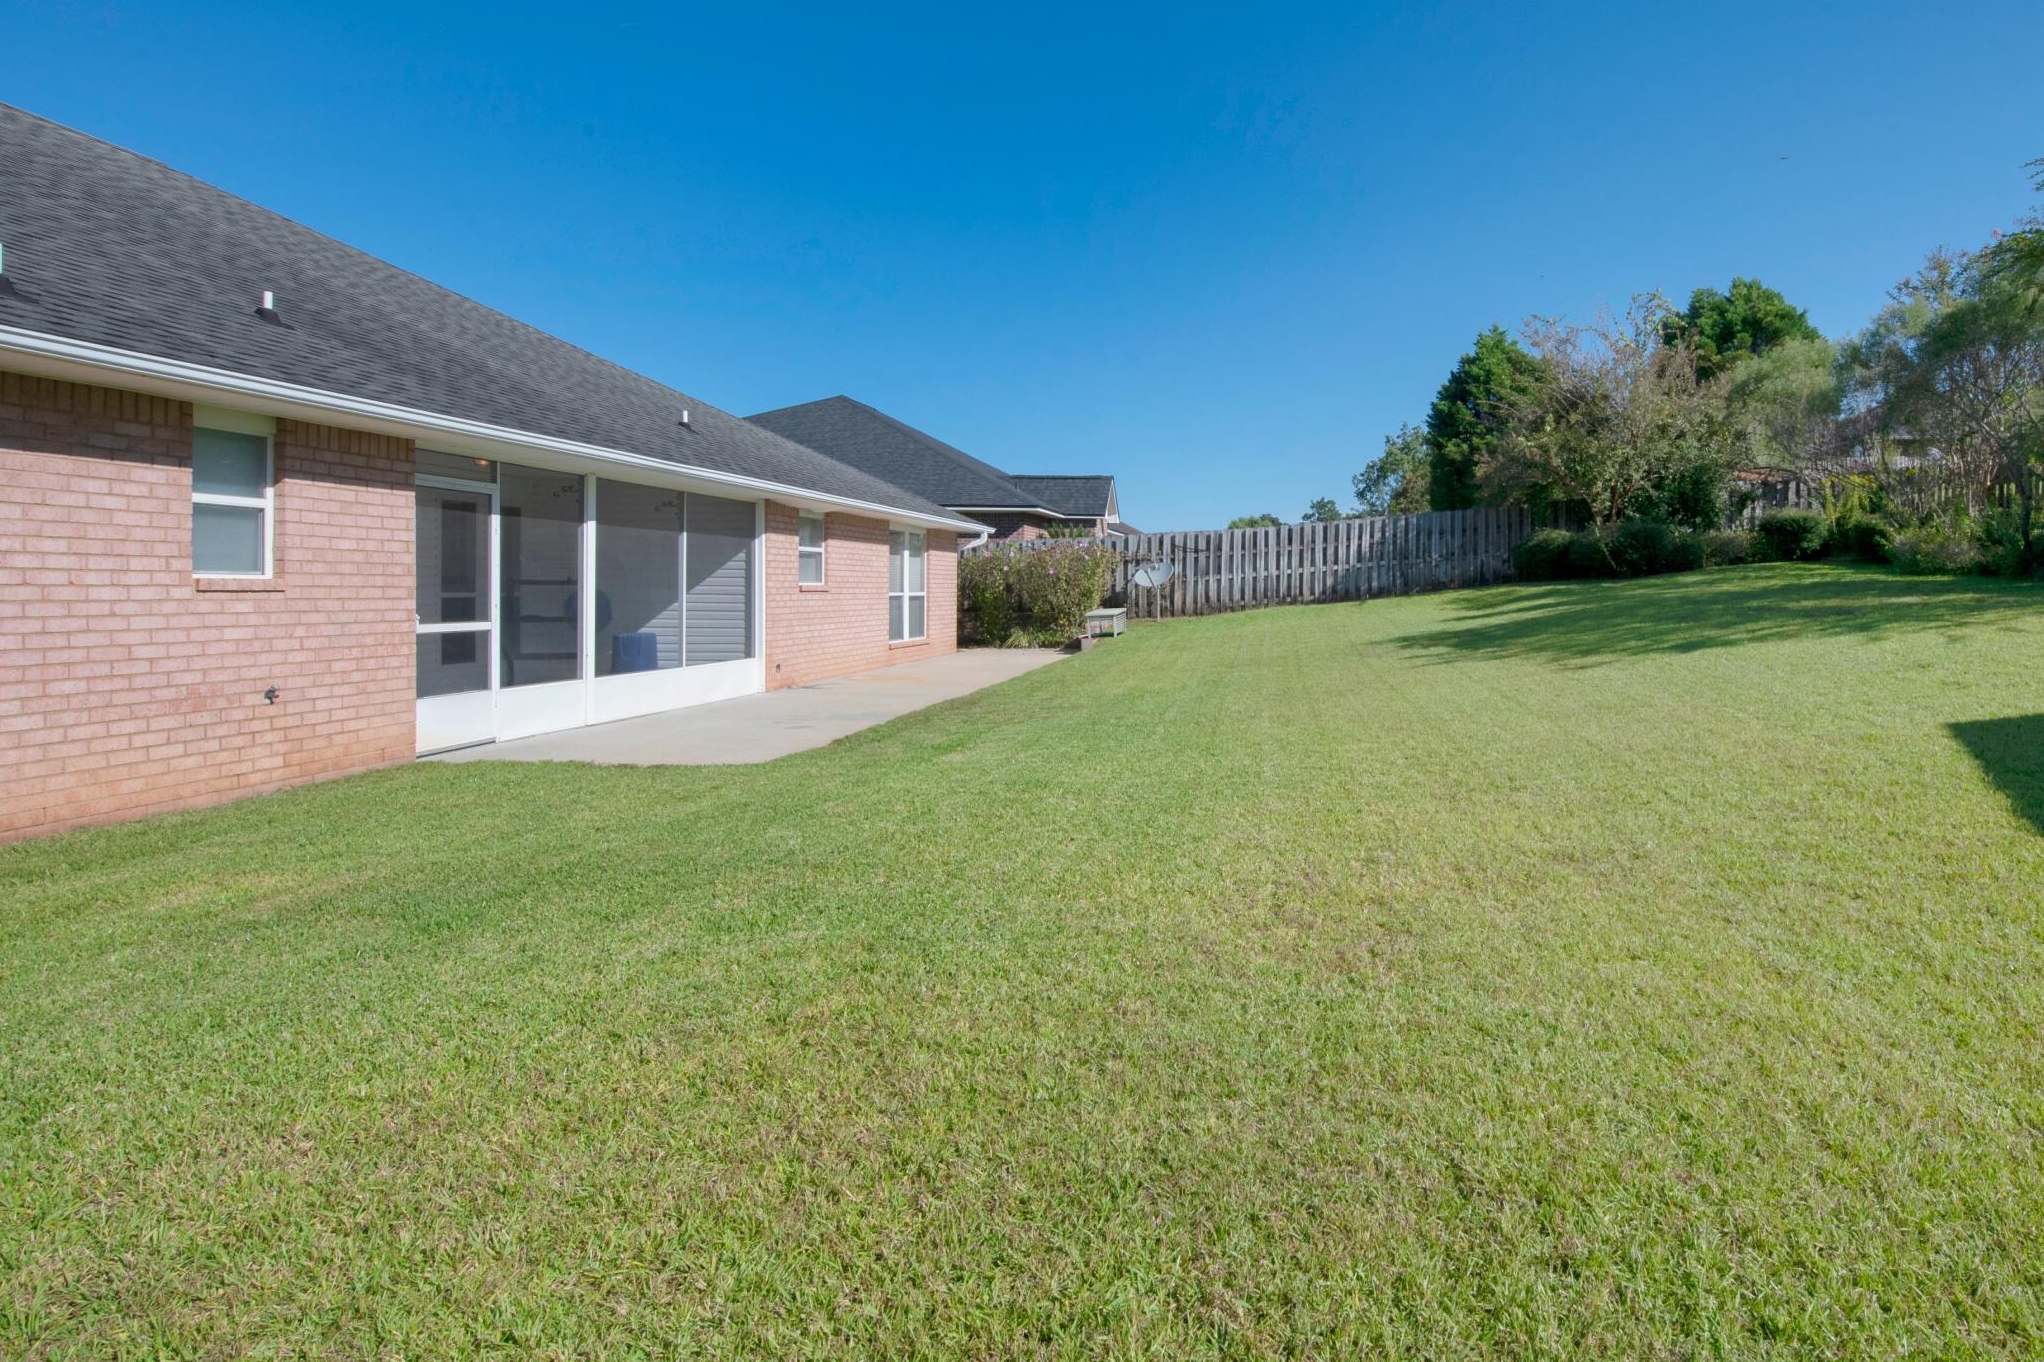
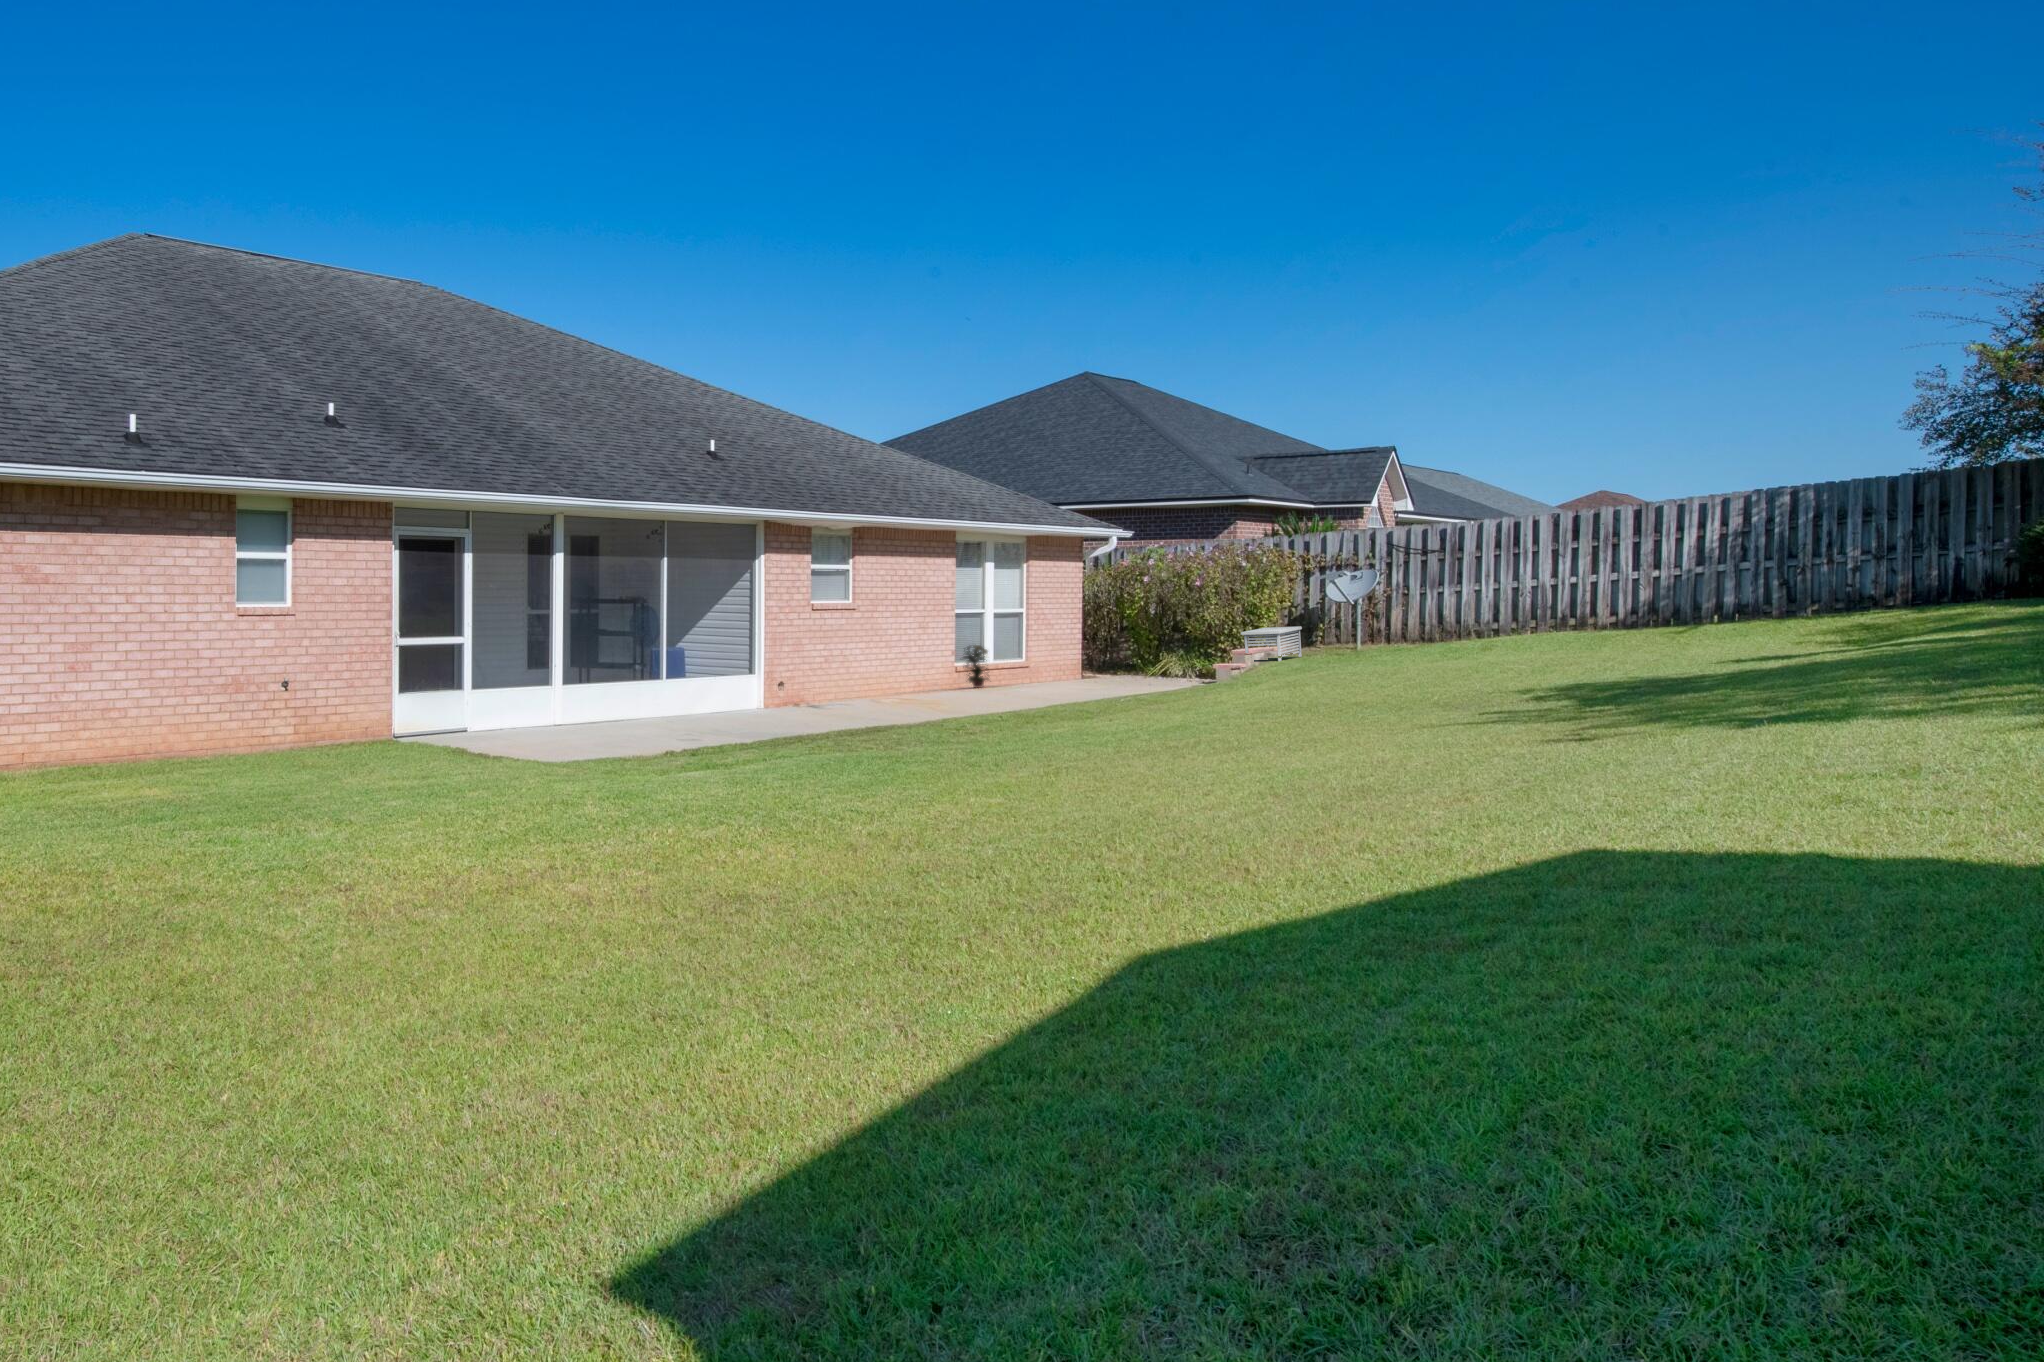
decorative plant: none [842,634,877,677] -> present [963,645,989,688]

